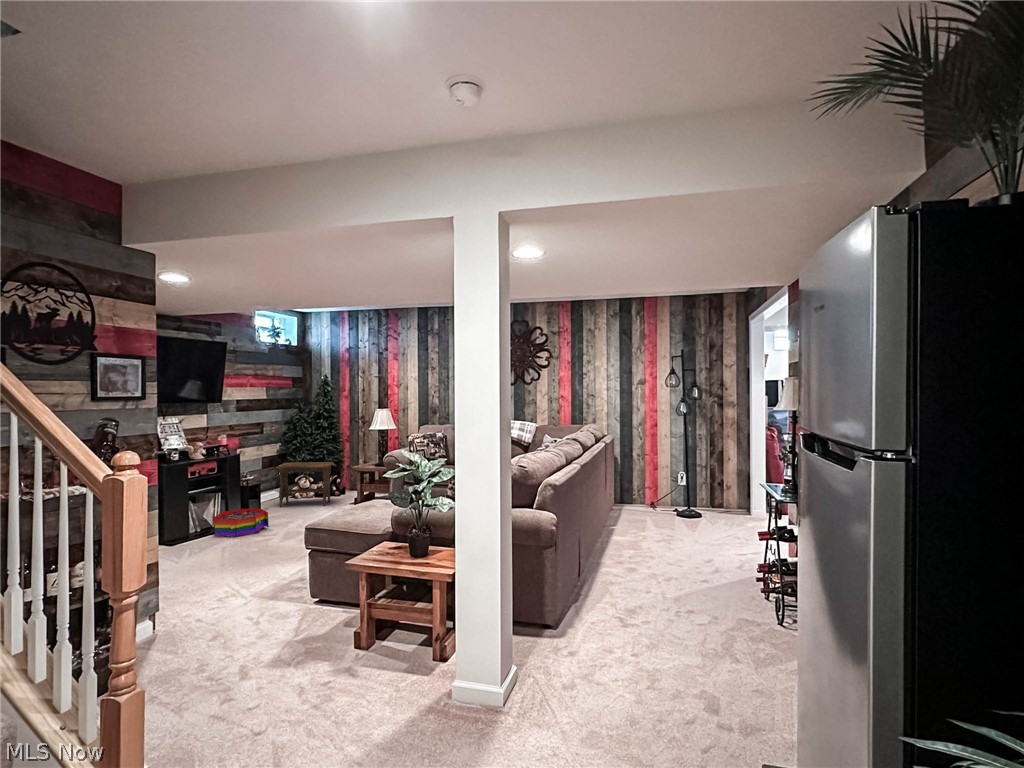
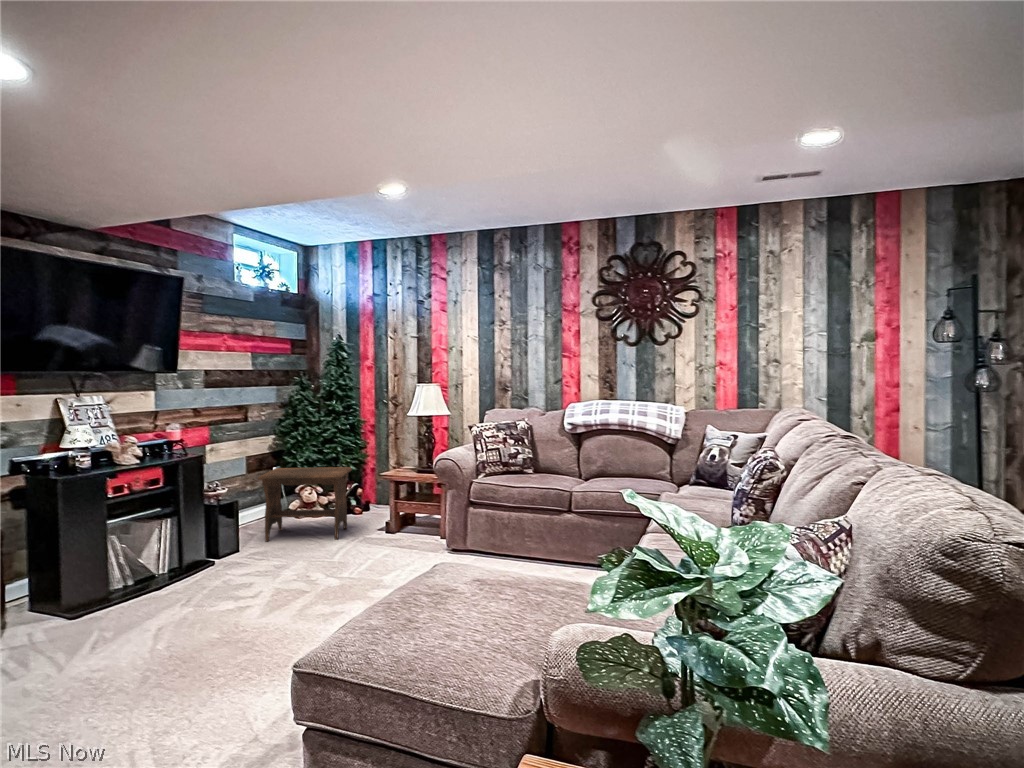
storage bin: present [213,508,269,537] -> none [111,561,225,634]

